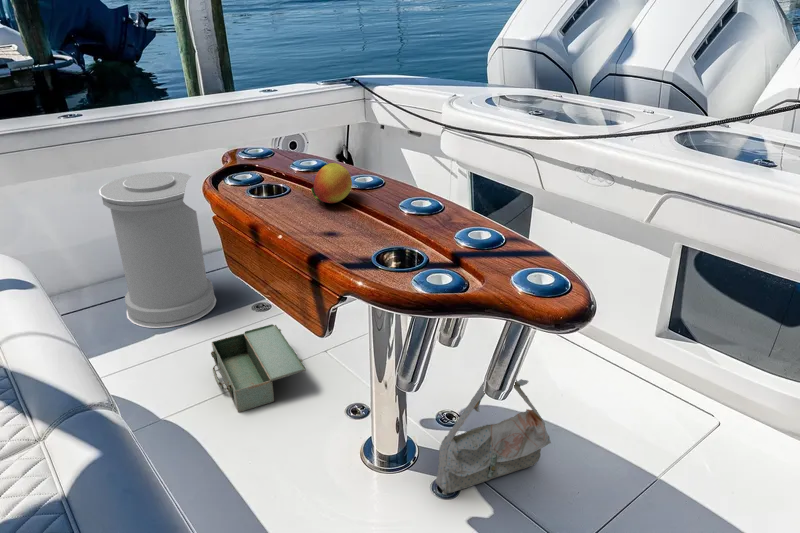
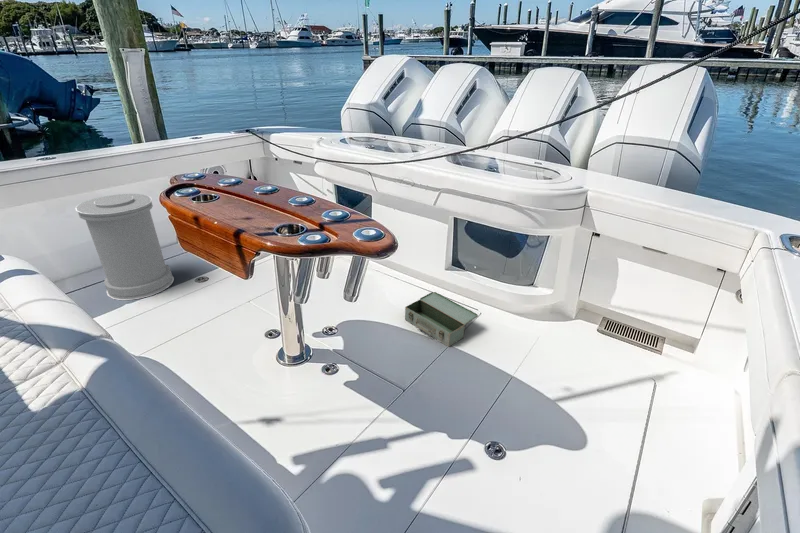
fruit: present [311,163,352,203] -> none [232,178,258,202]
toolbox: present [211,324,305,412] -> present [405,292,478,347]
bag: present [435,379,551,493] -> none [327,289,392,368]

